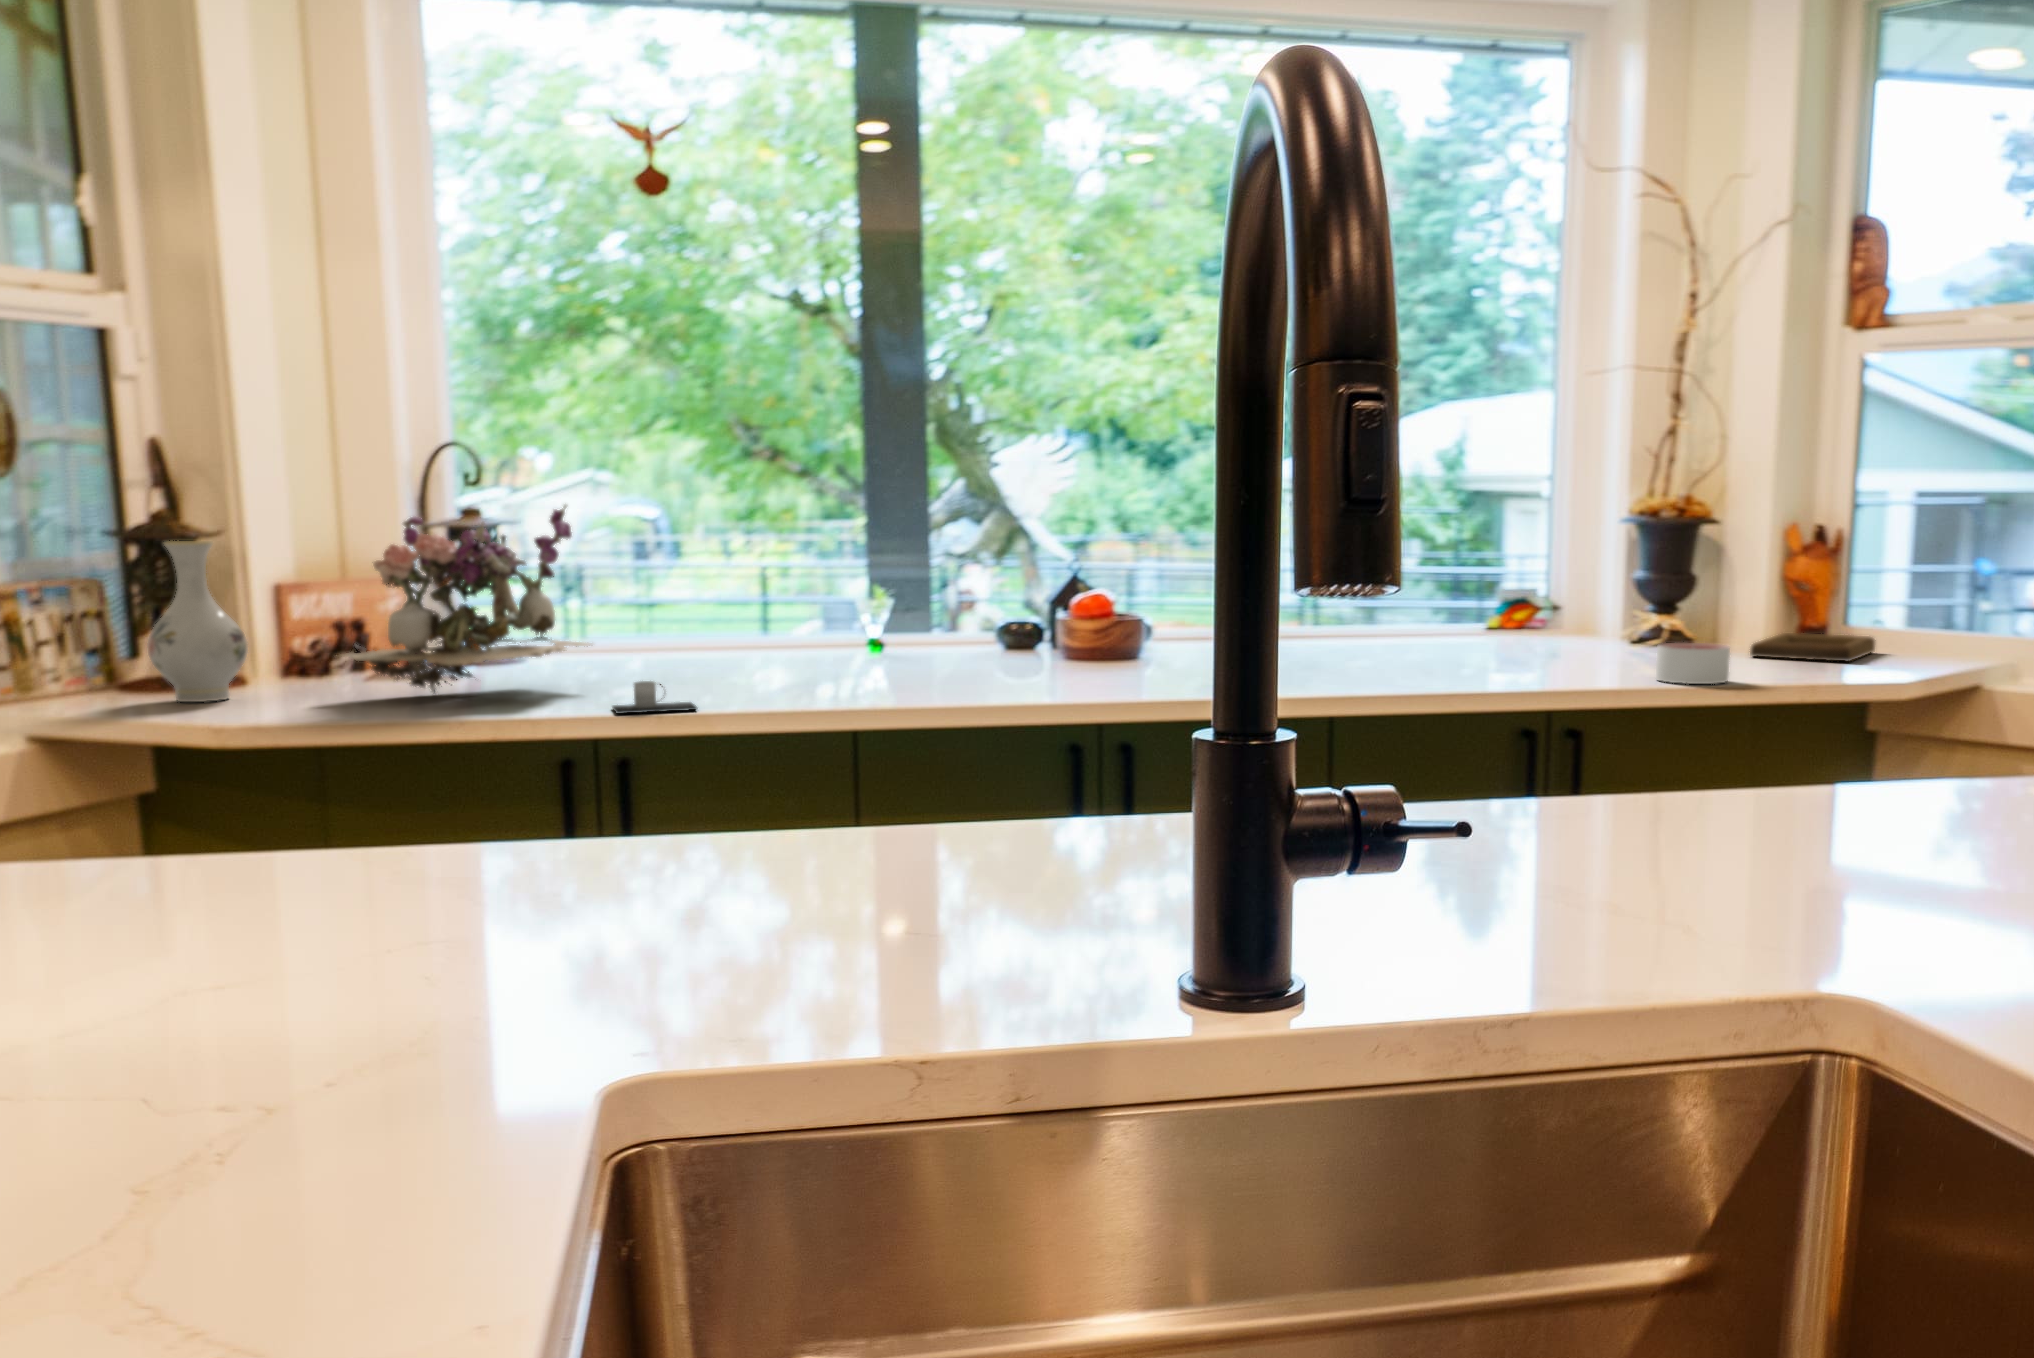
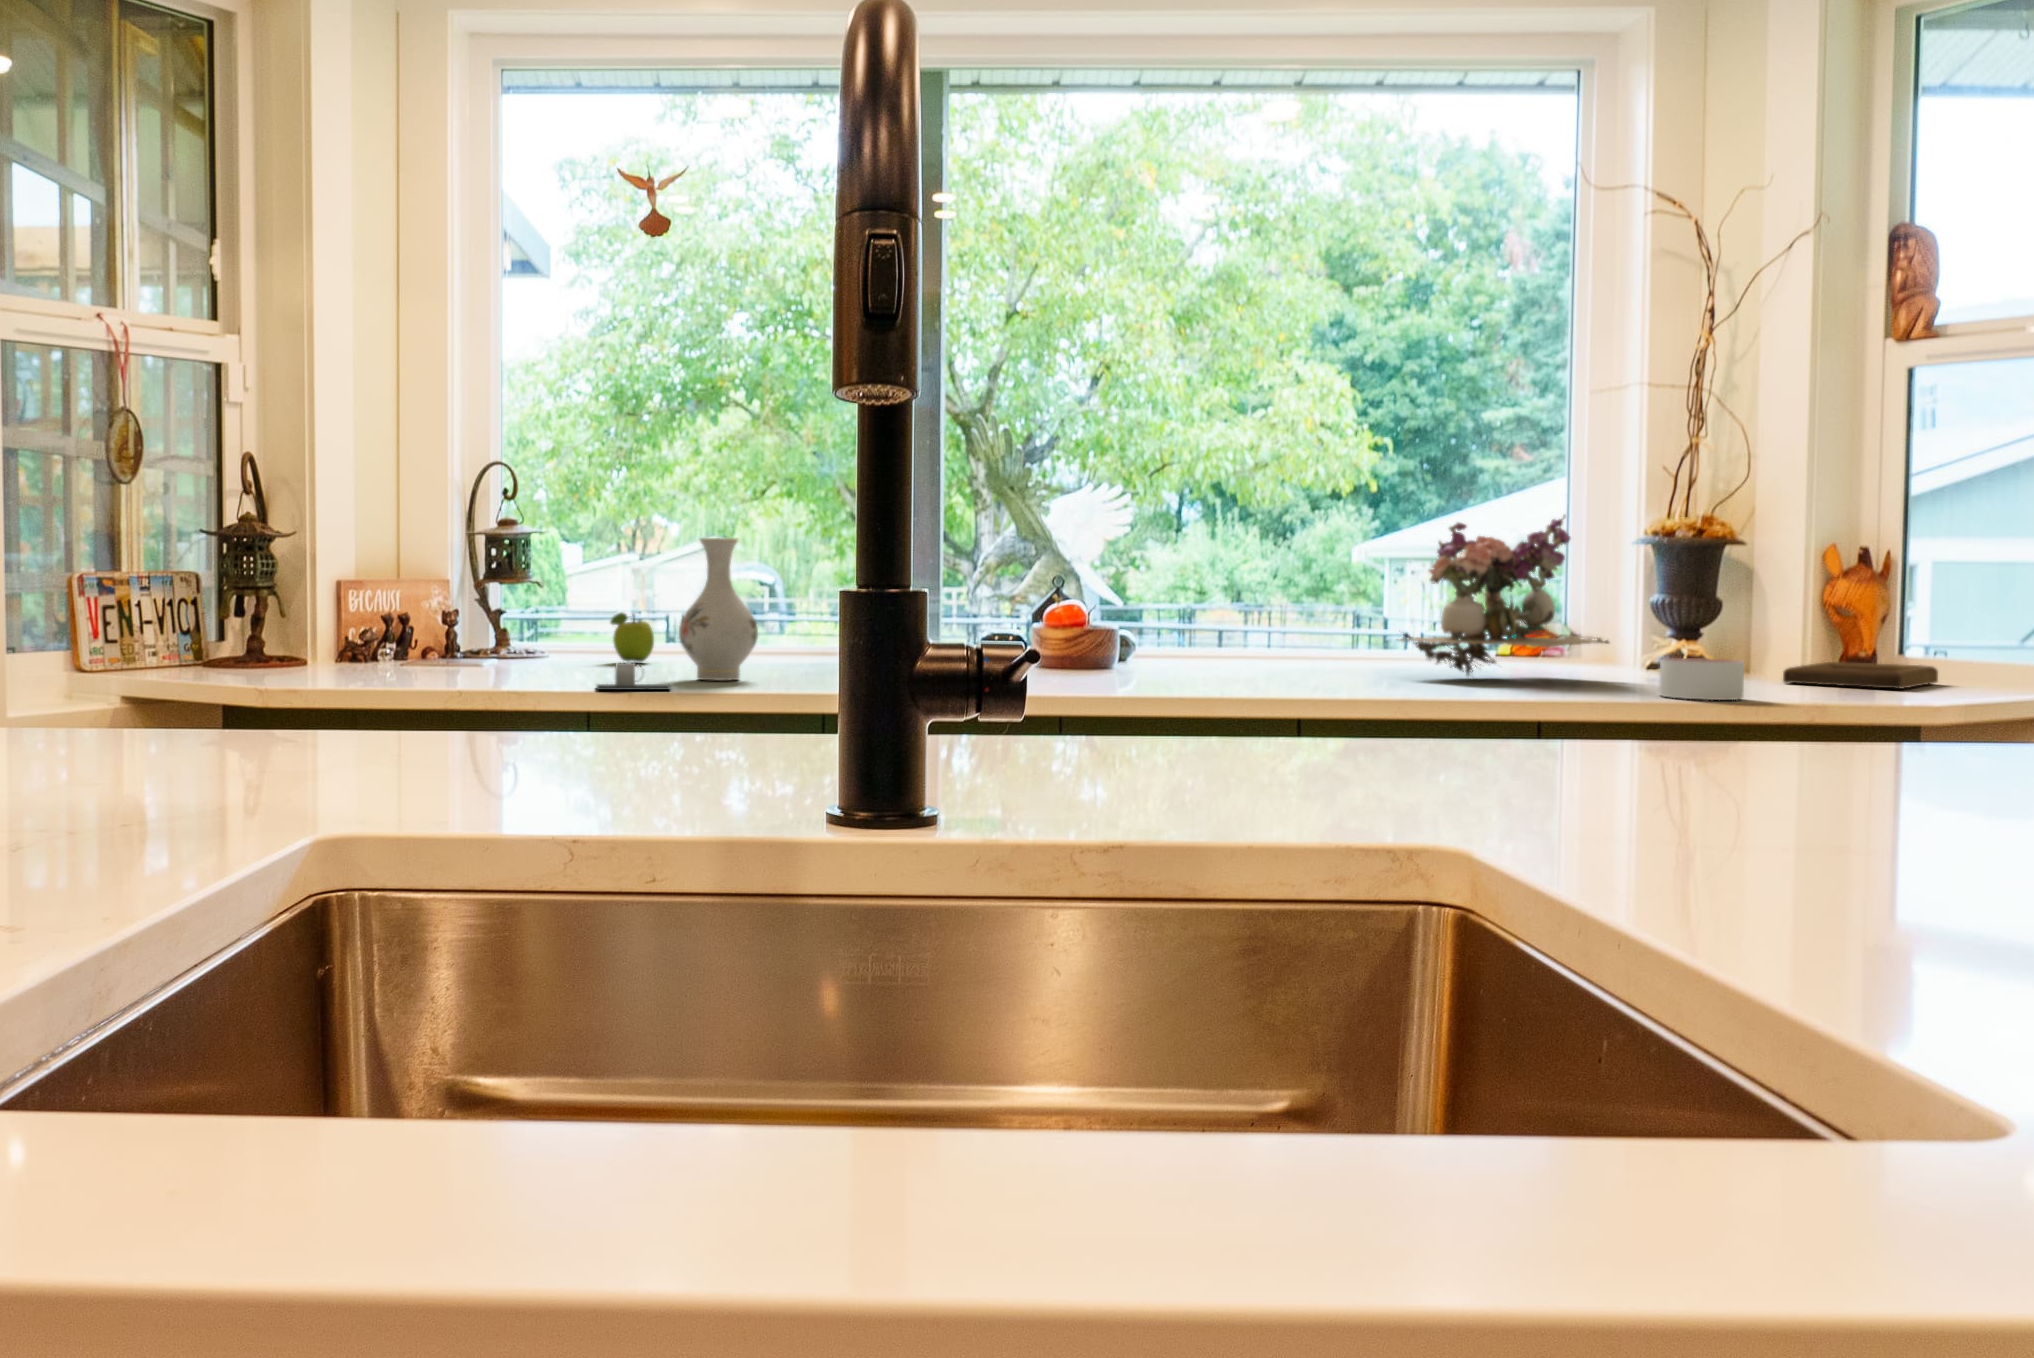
flower arrangement: present [341,505,590,694] -> present [1396,515,1609,676]
vase: present [147,541,248,702] -> present [679,538,758,680]
fruit: none [601,613,653,666] -> present [610,613,654,662]

